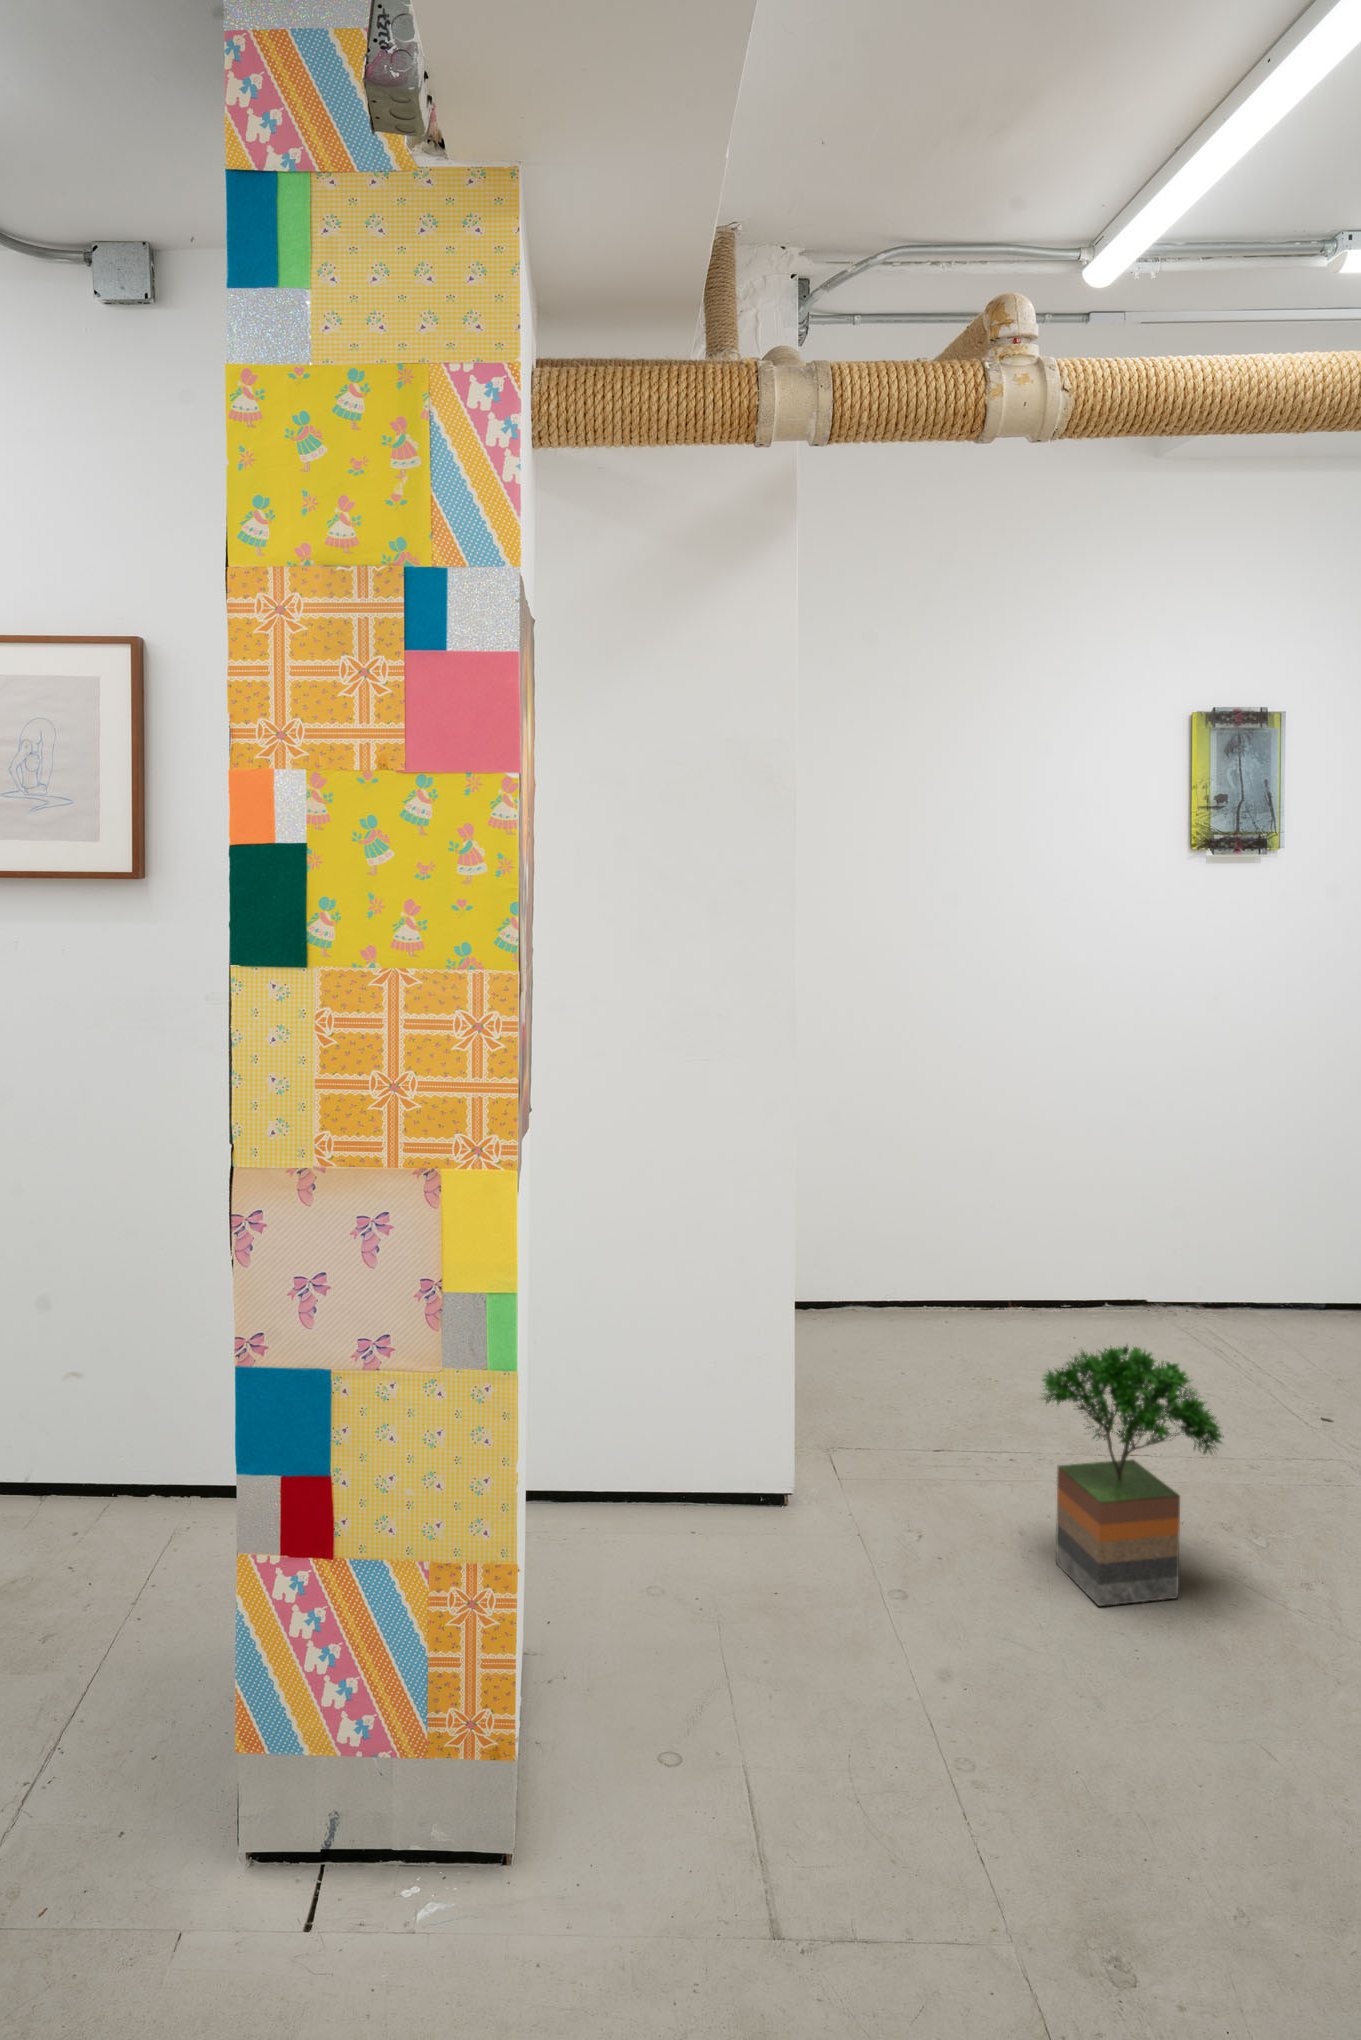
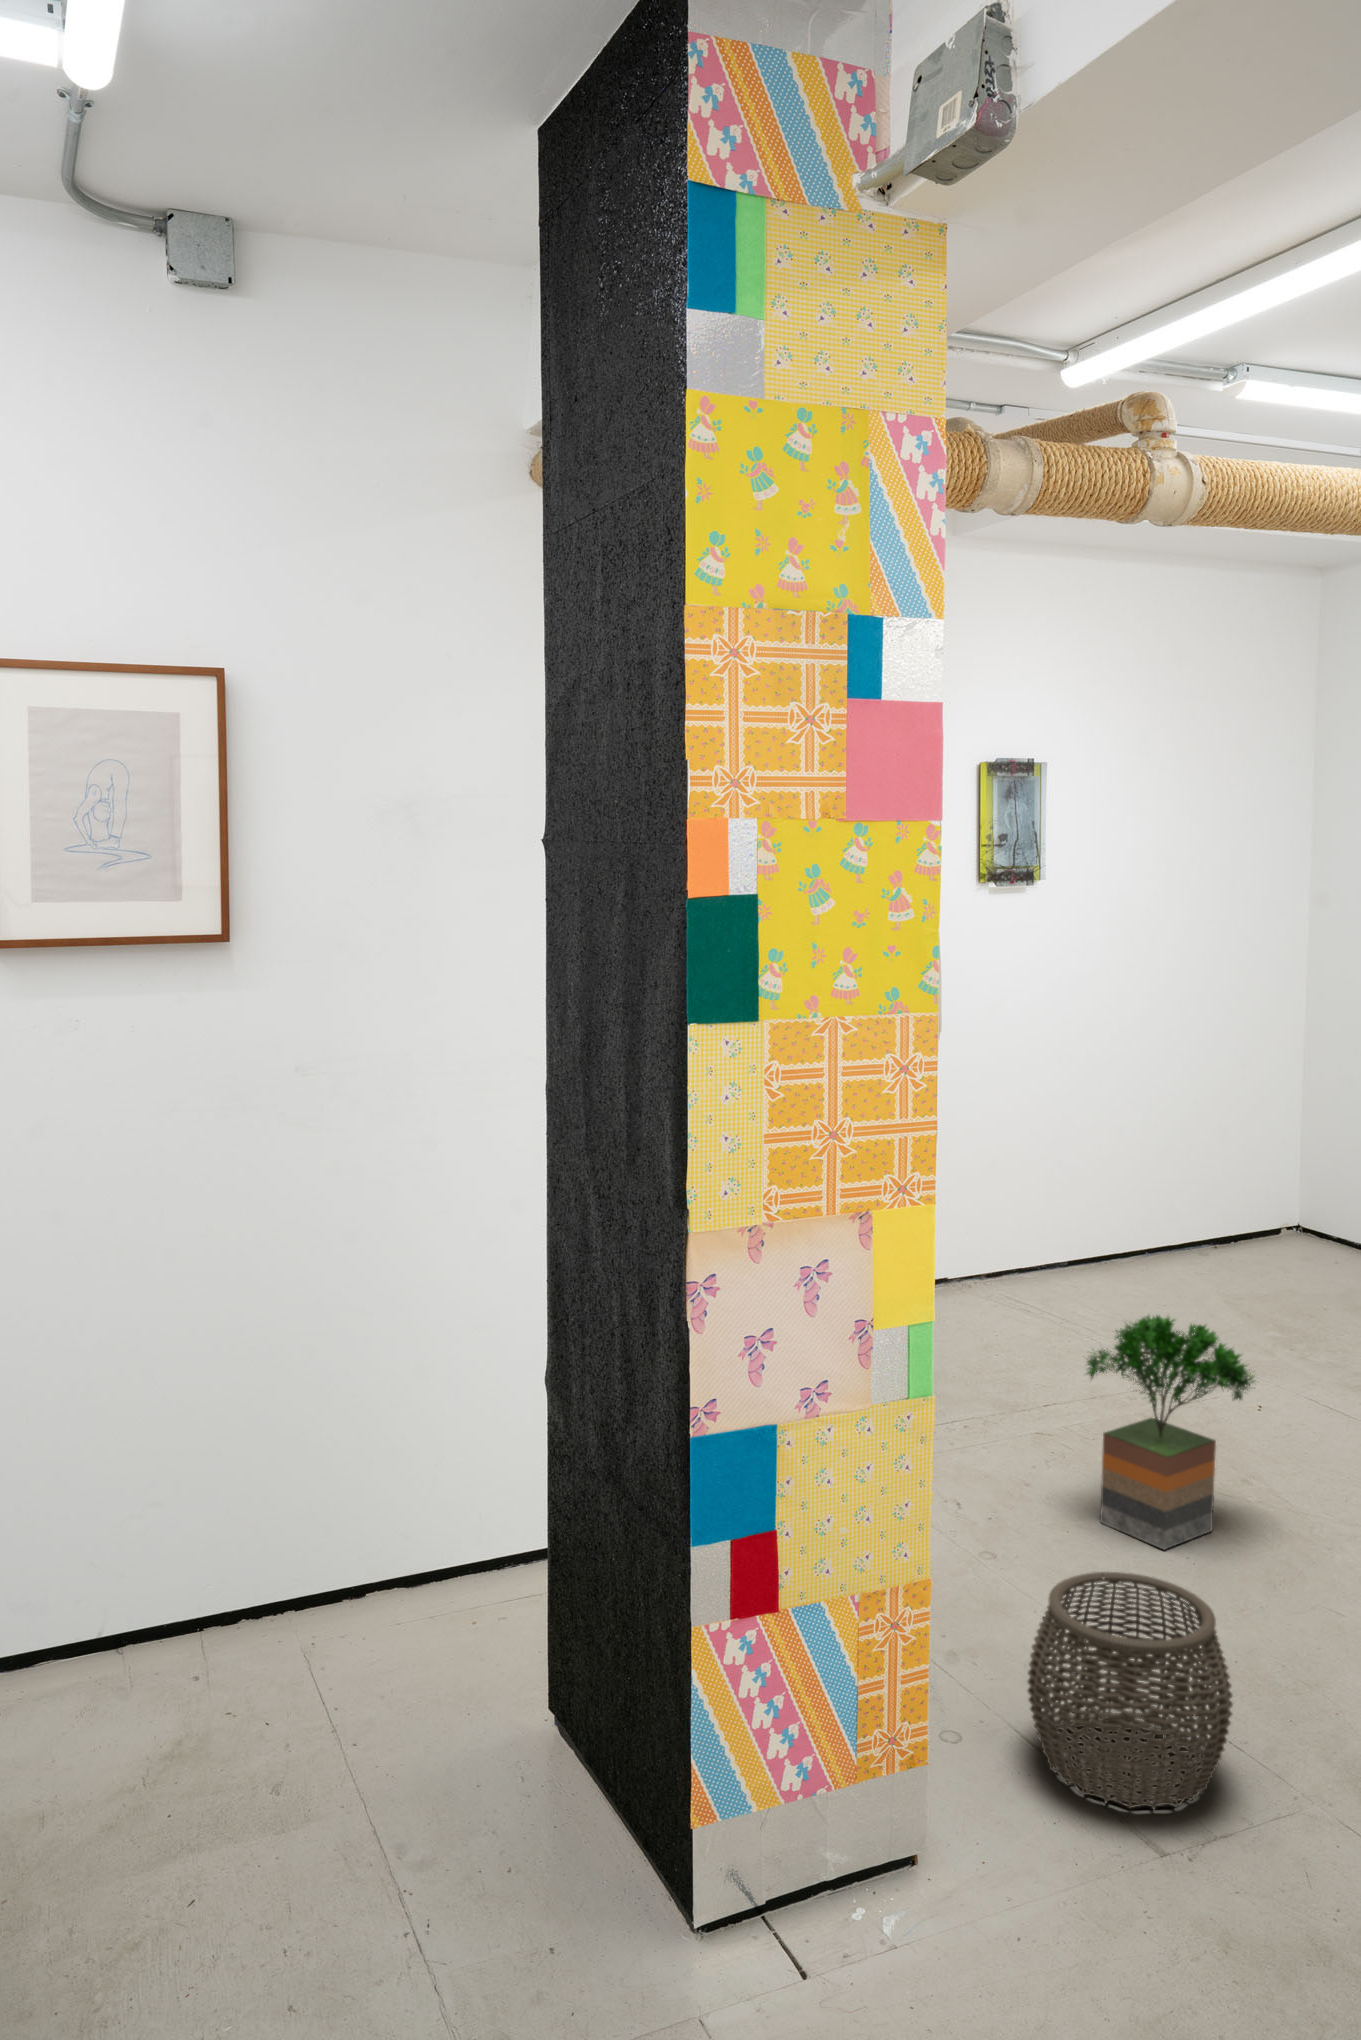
woven basket: none [700,1600,923,1886] -> present [1028,1572,1233,1809]

